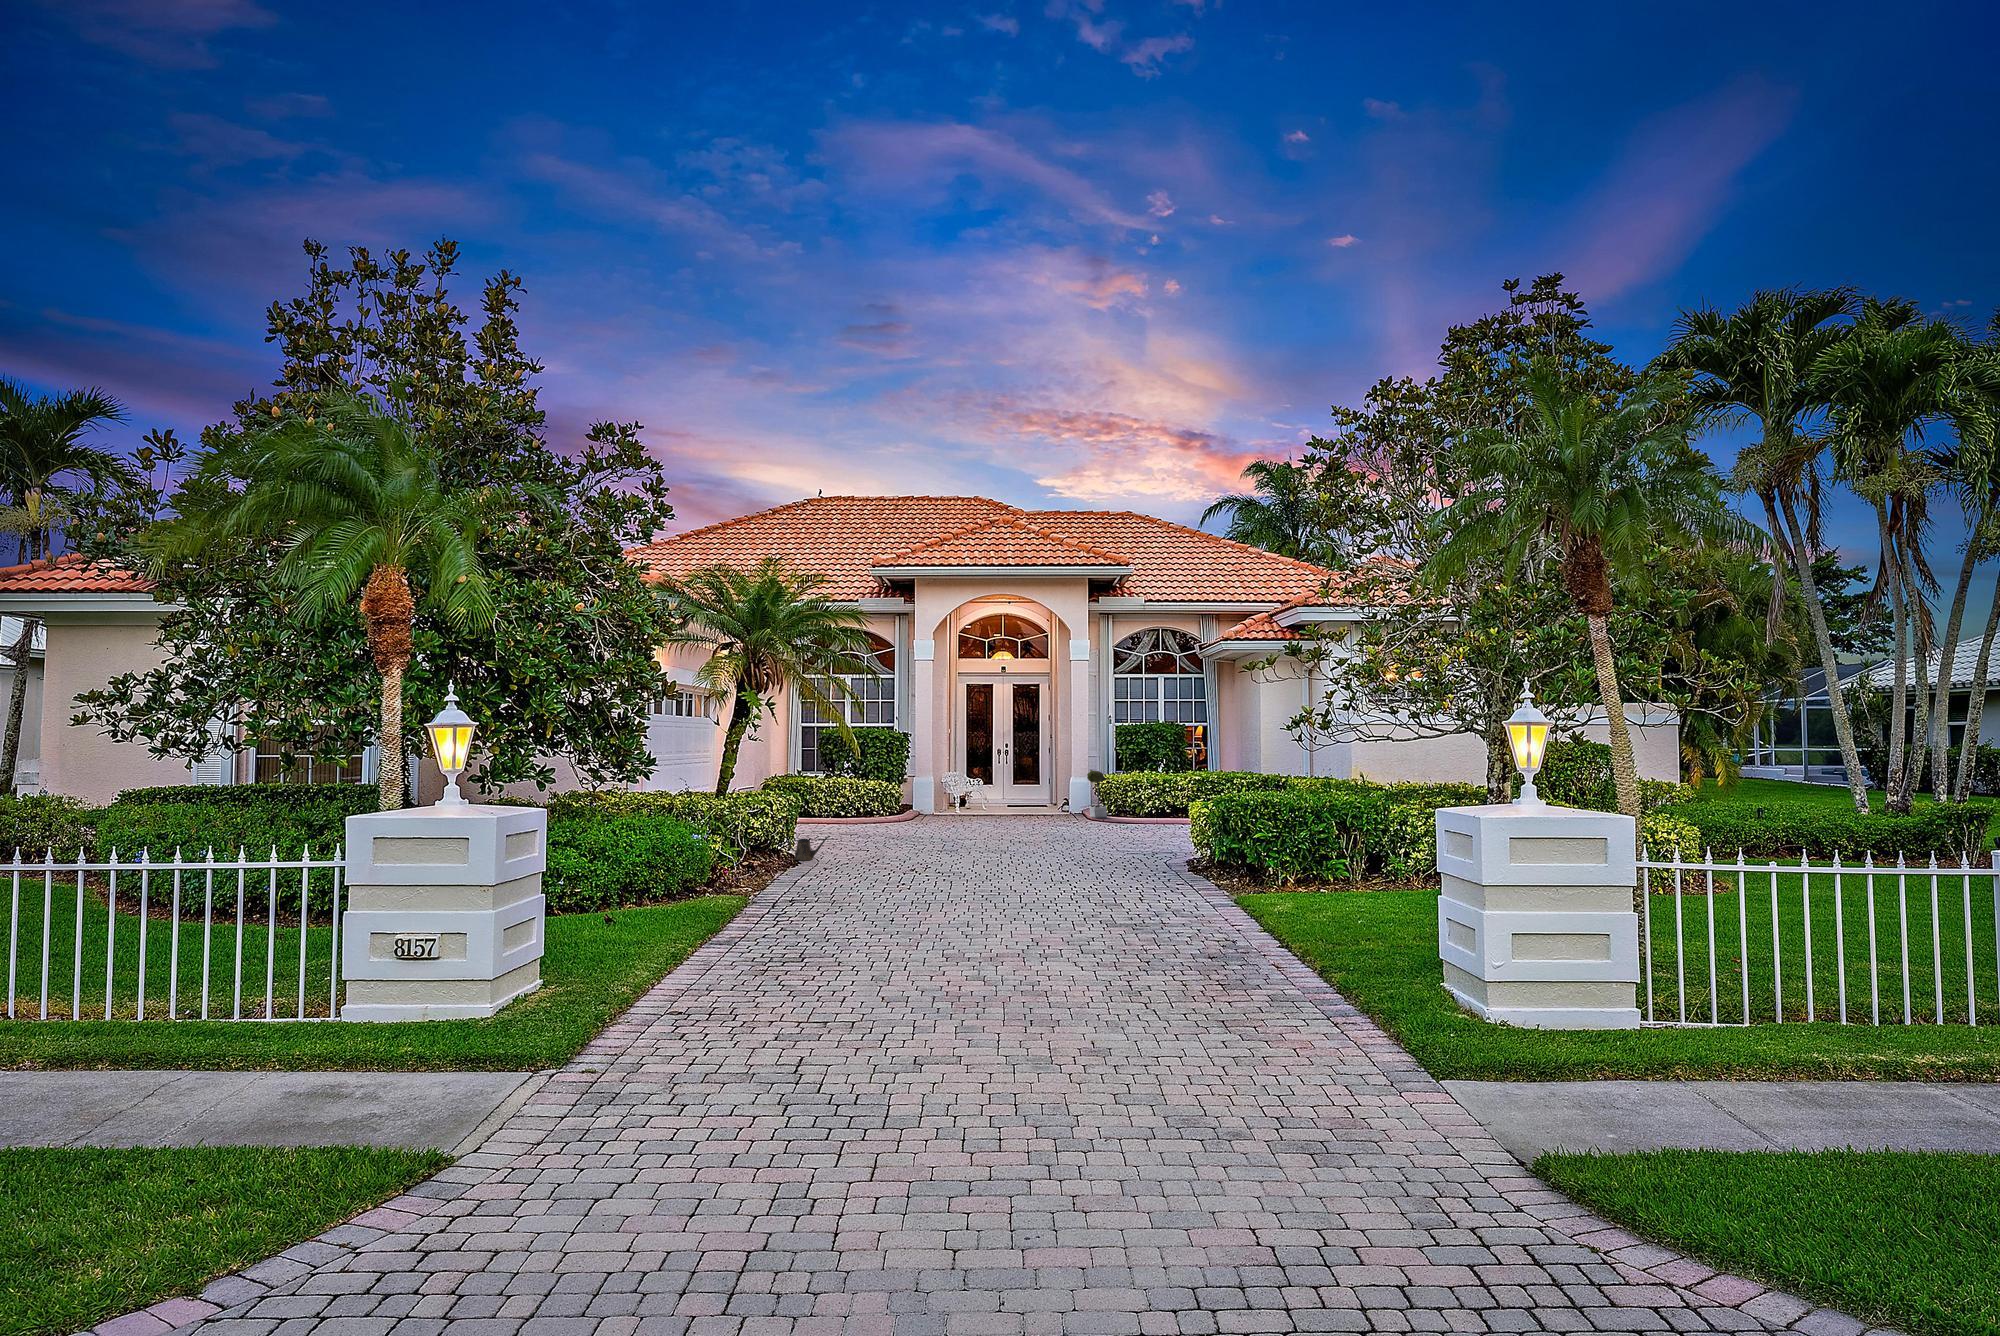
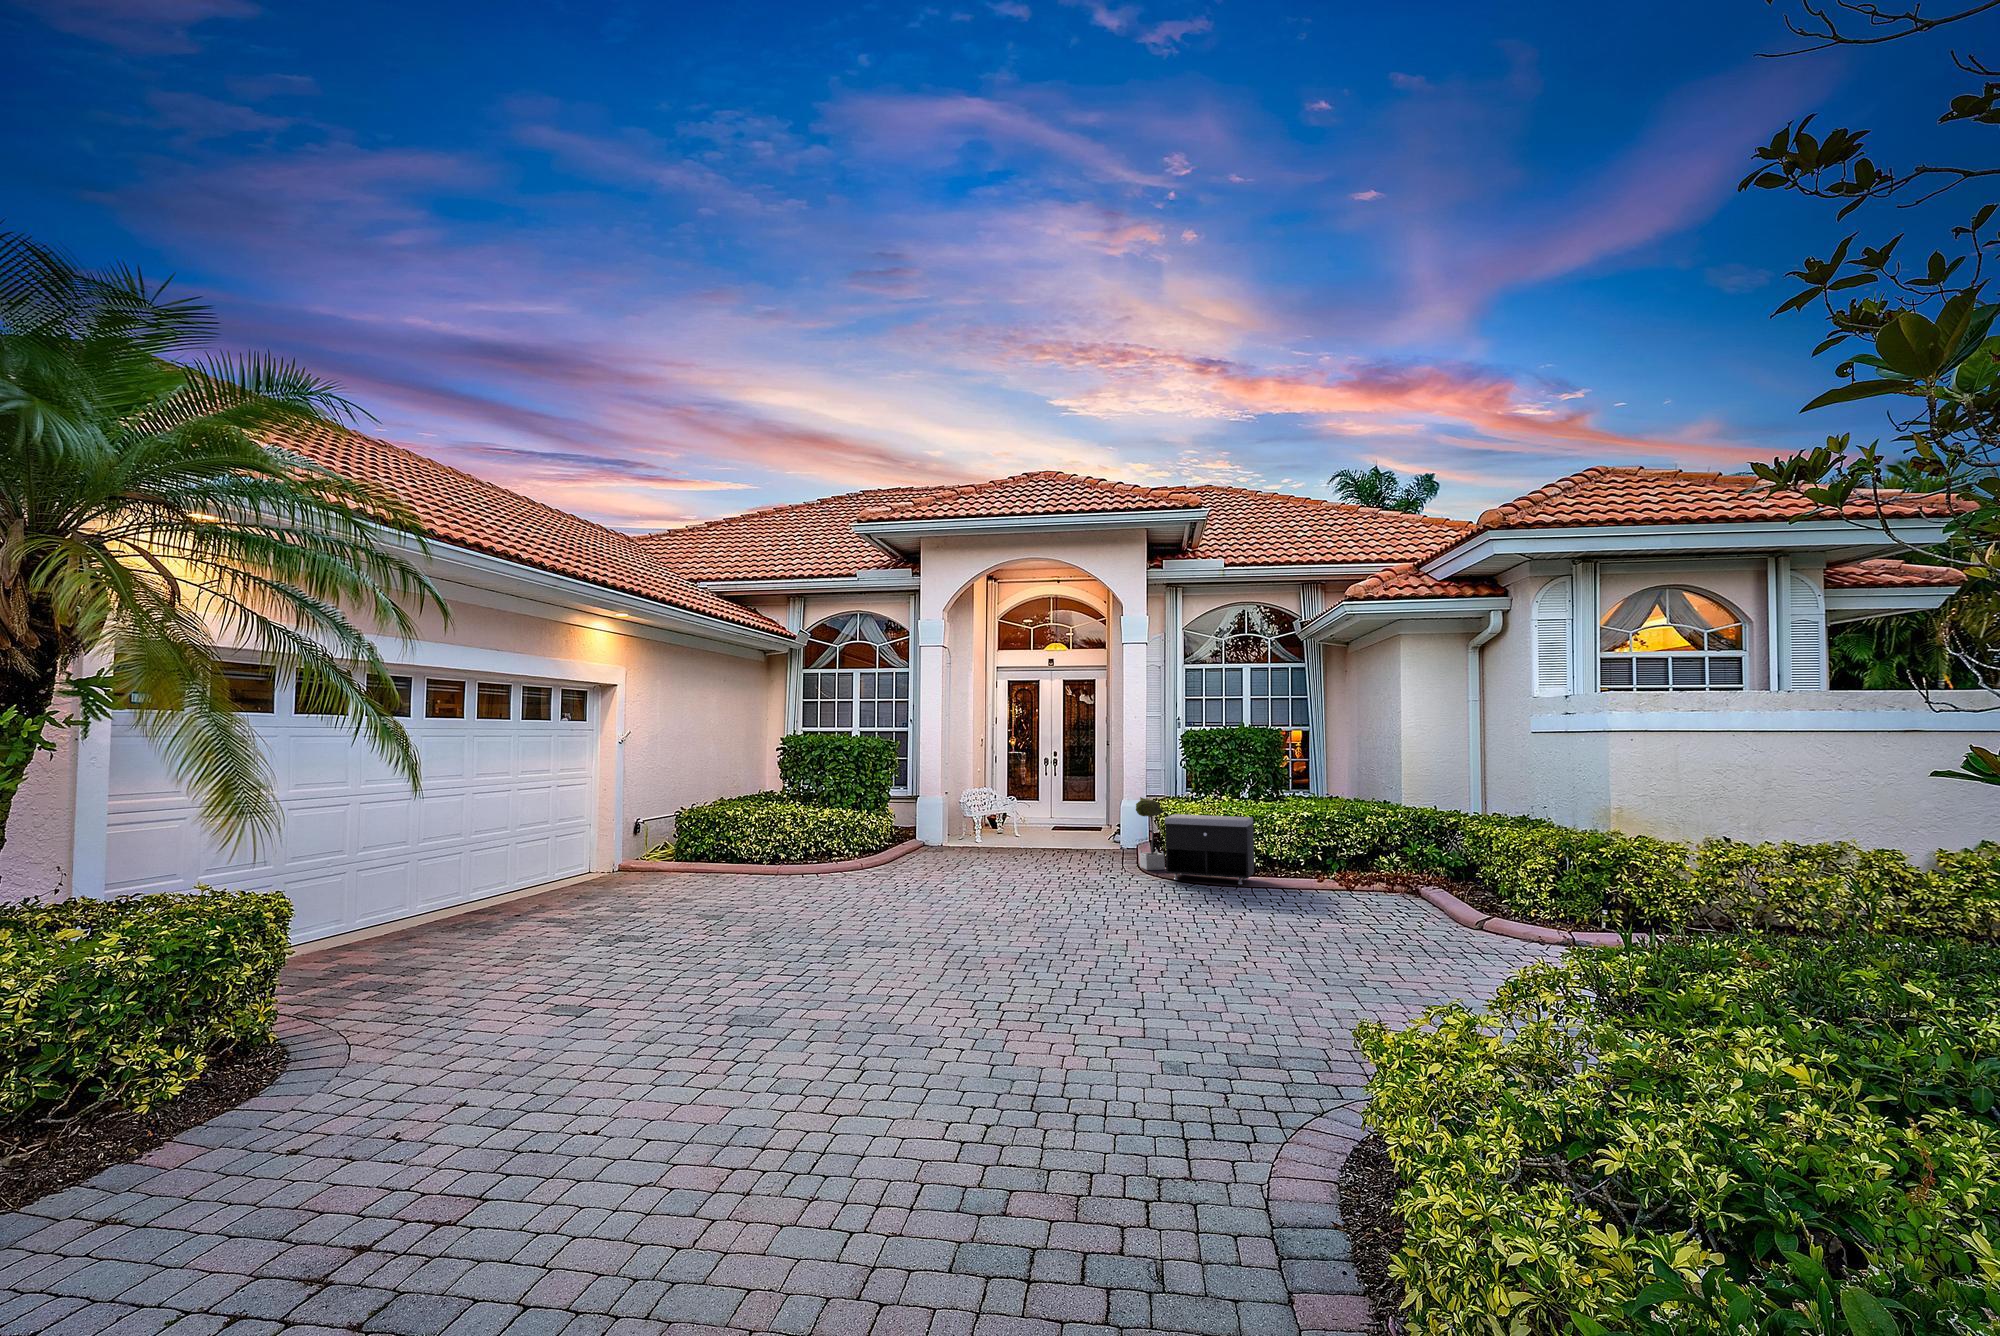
storage bench: none [1108,780,1165,822] -> present [1165,814,1254,884]
watering can: present [790,836,830,861] -> none [484,960,563,1013]

